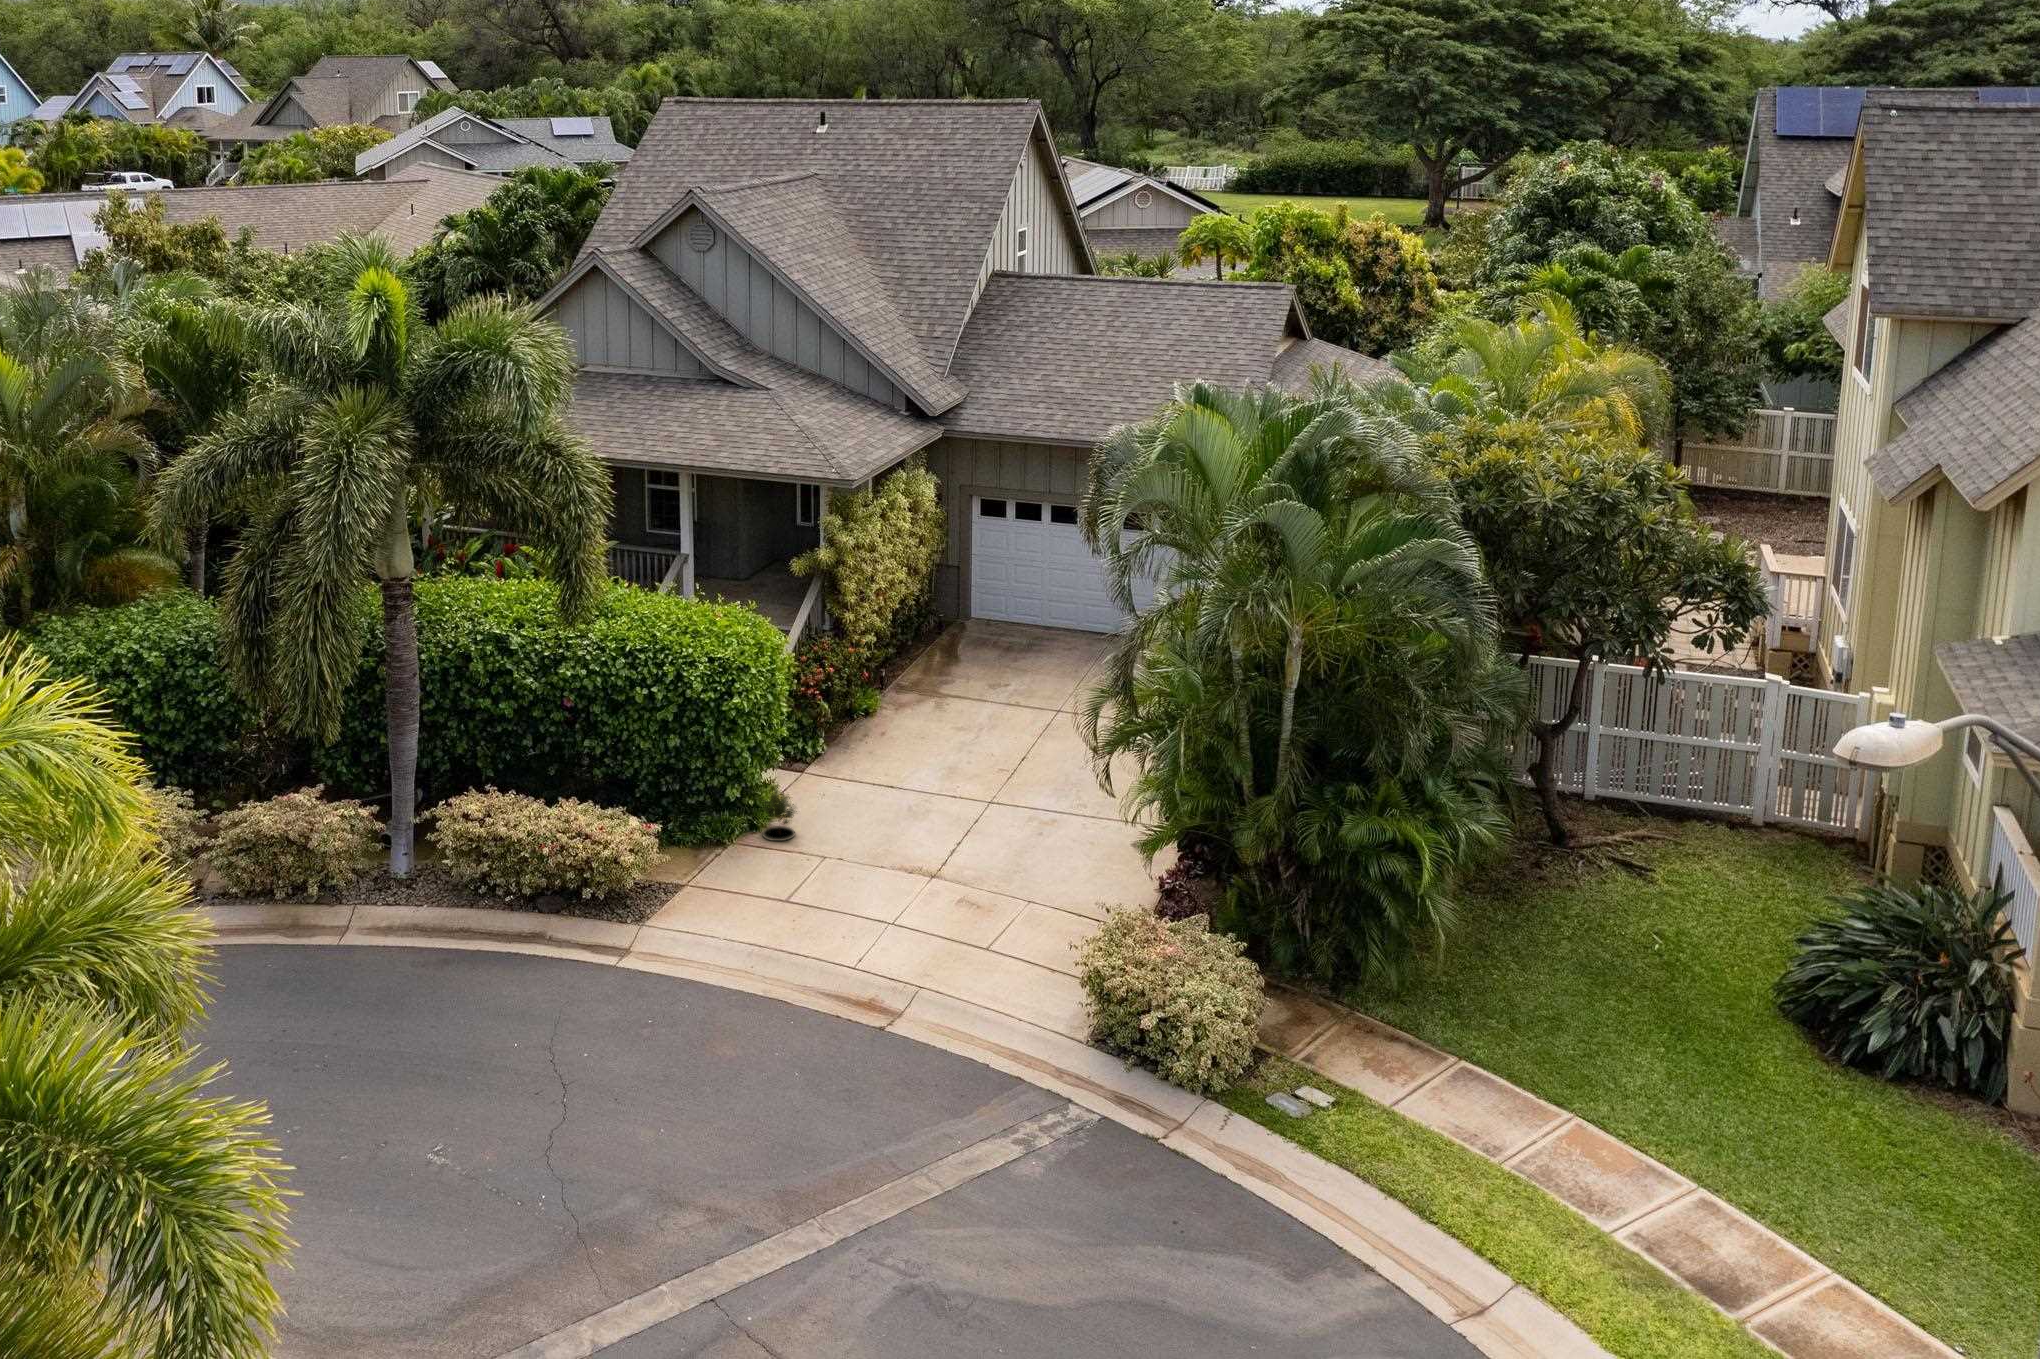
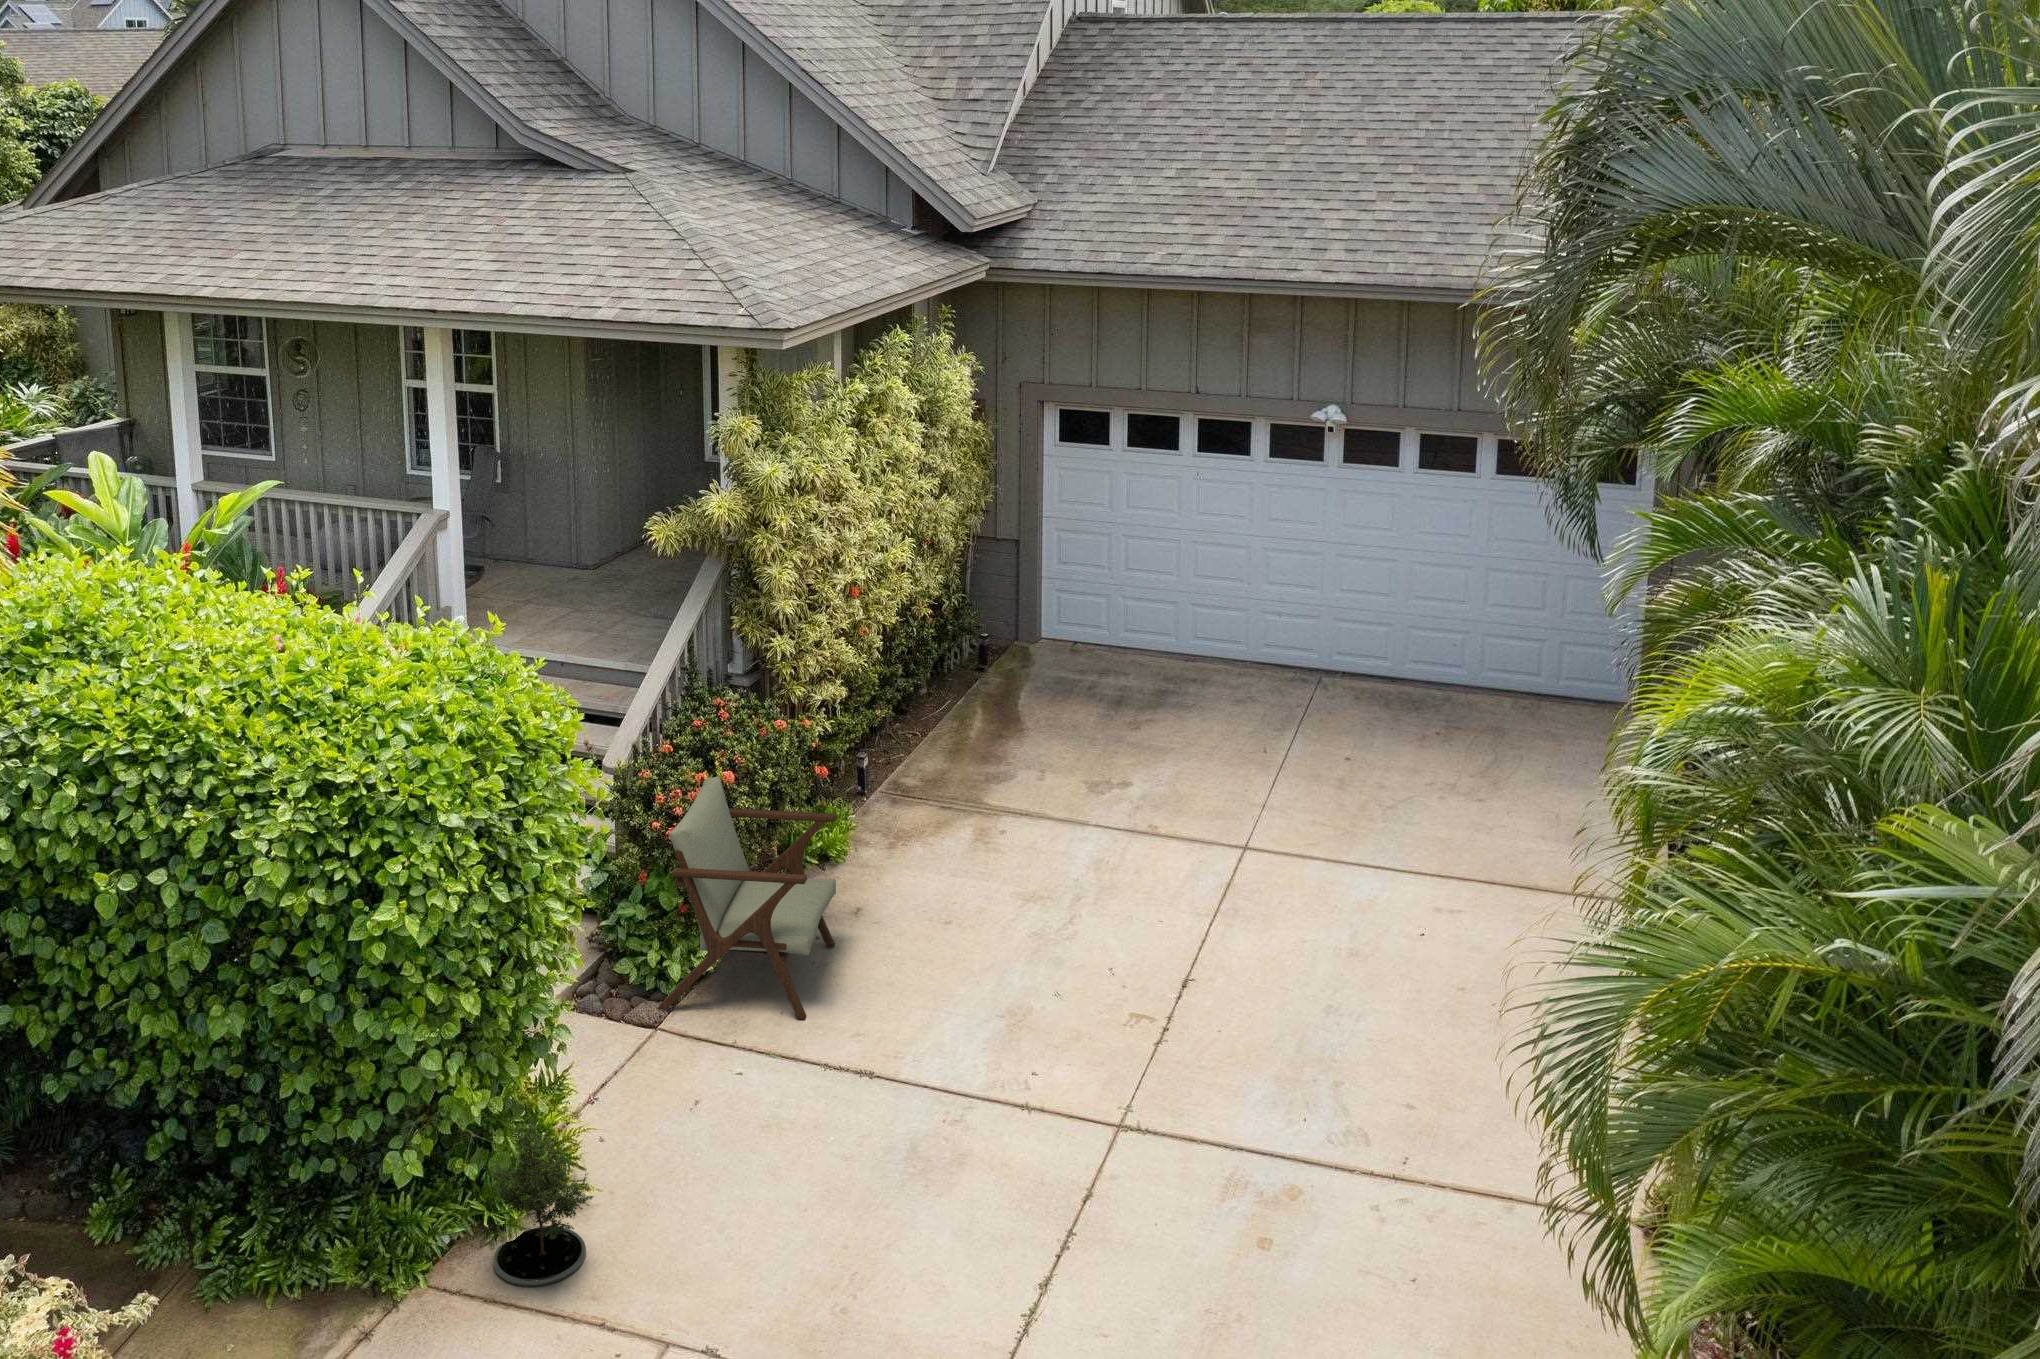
lounge chair: none [805,671,877,769] -> present [658,776,836,1019]

